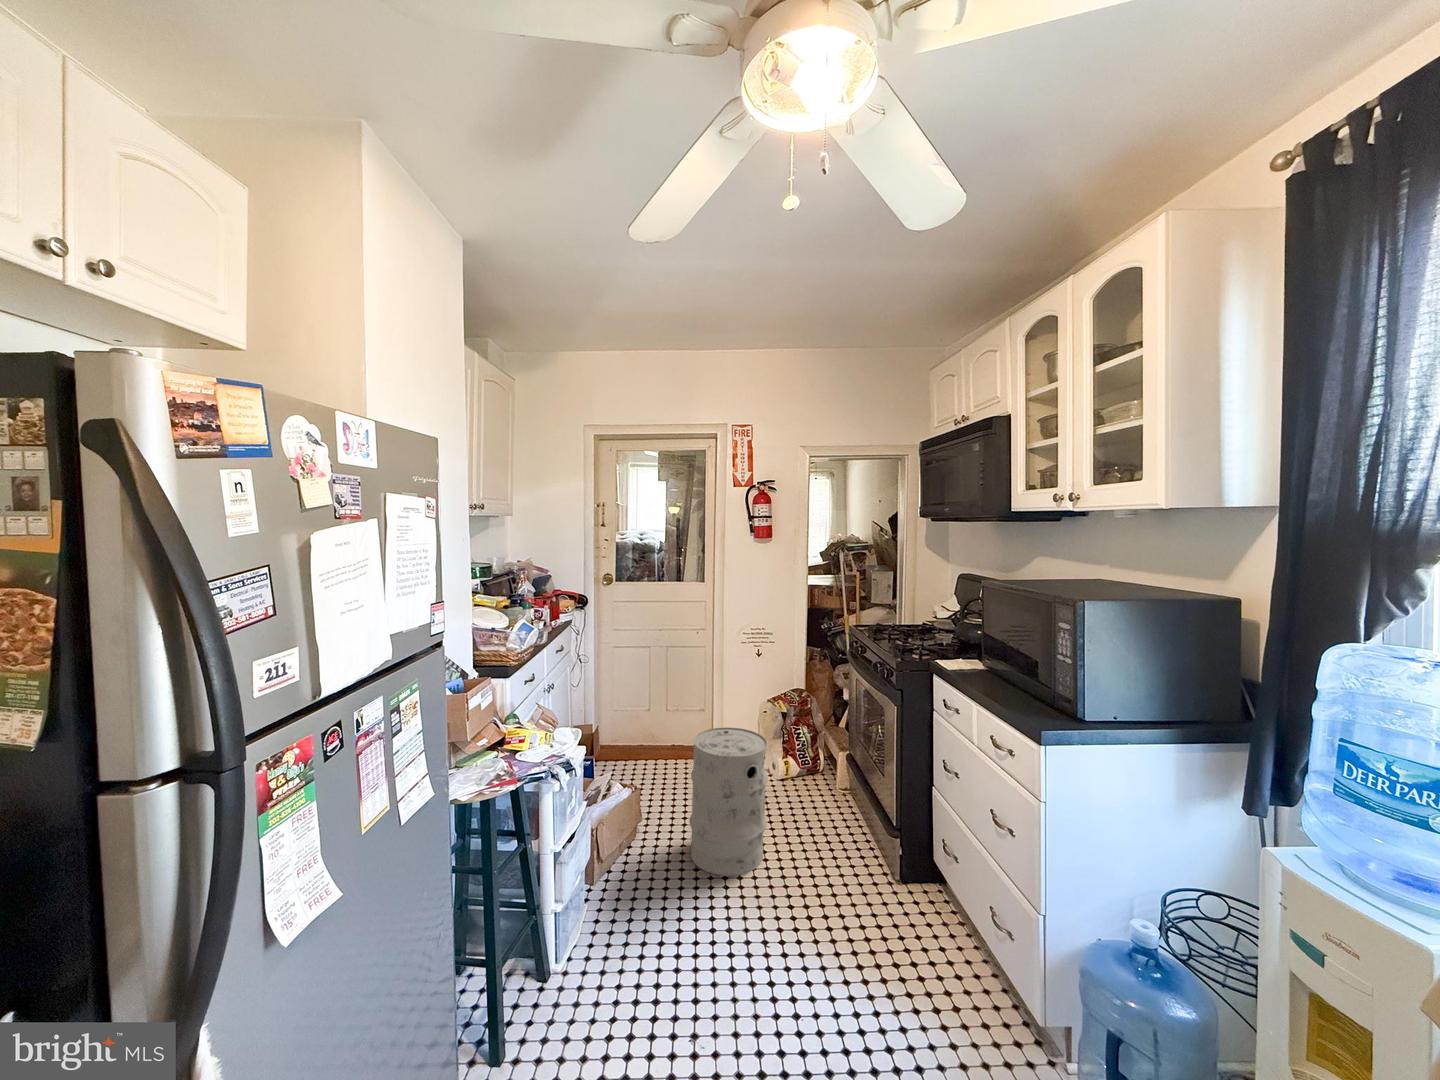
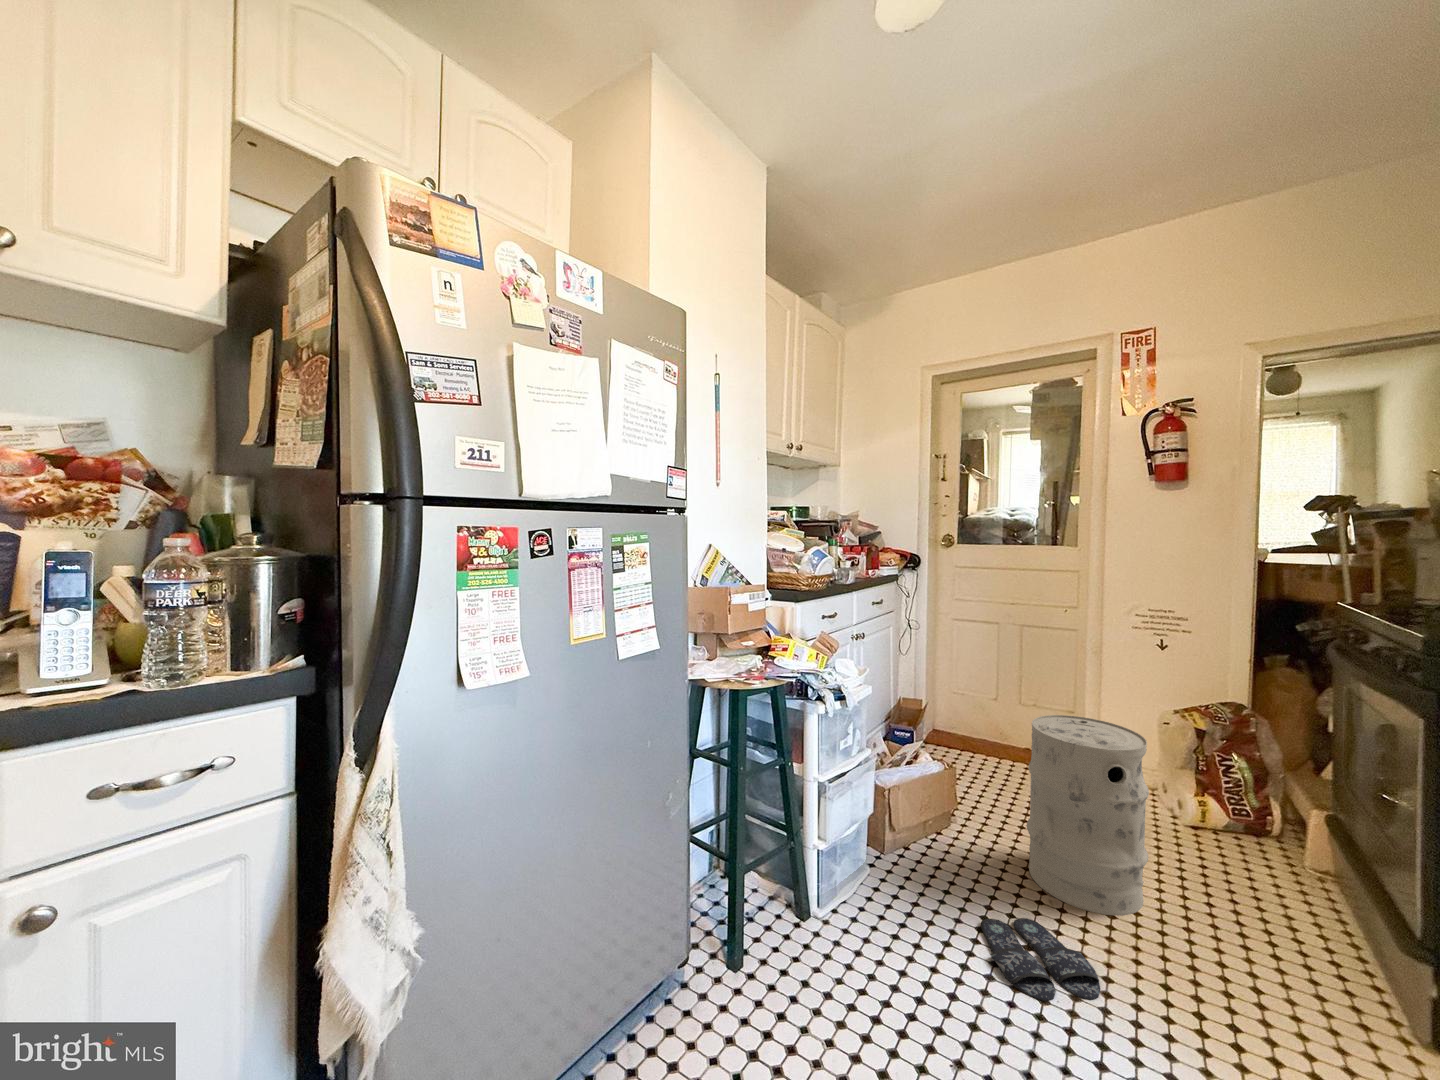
slippers: none [670,899,751,961] -> present [981,918,1100,1001]

